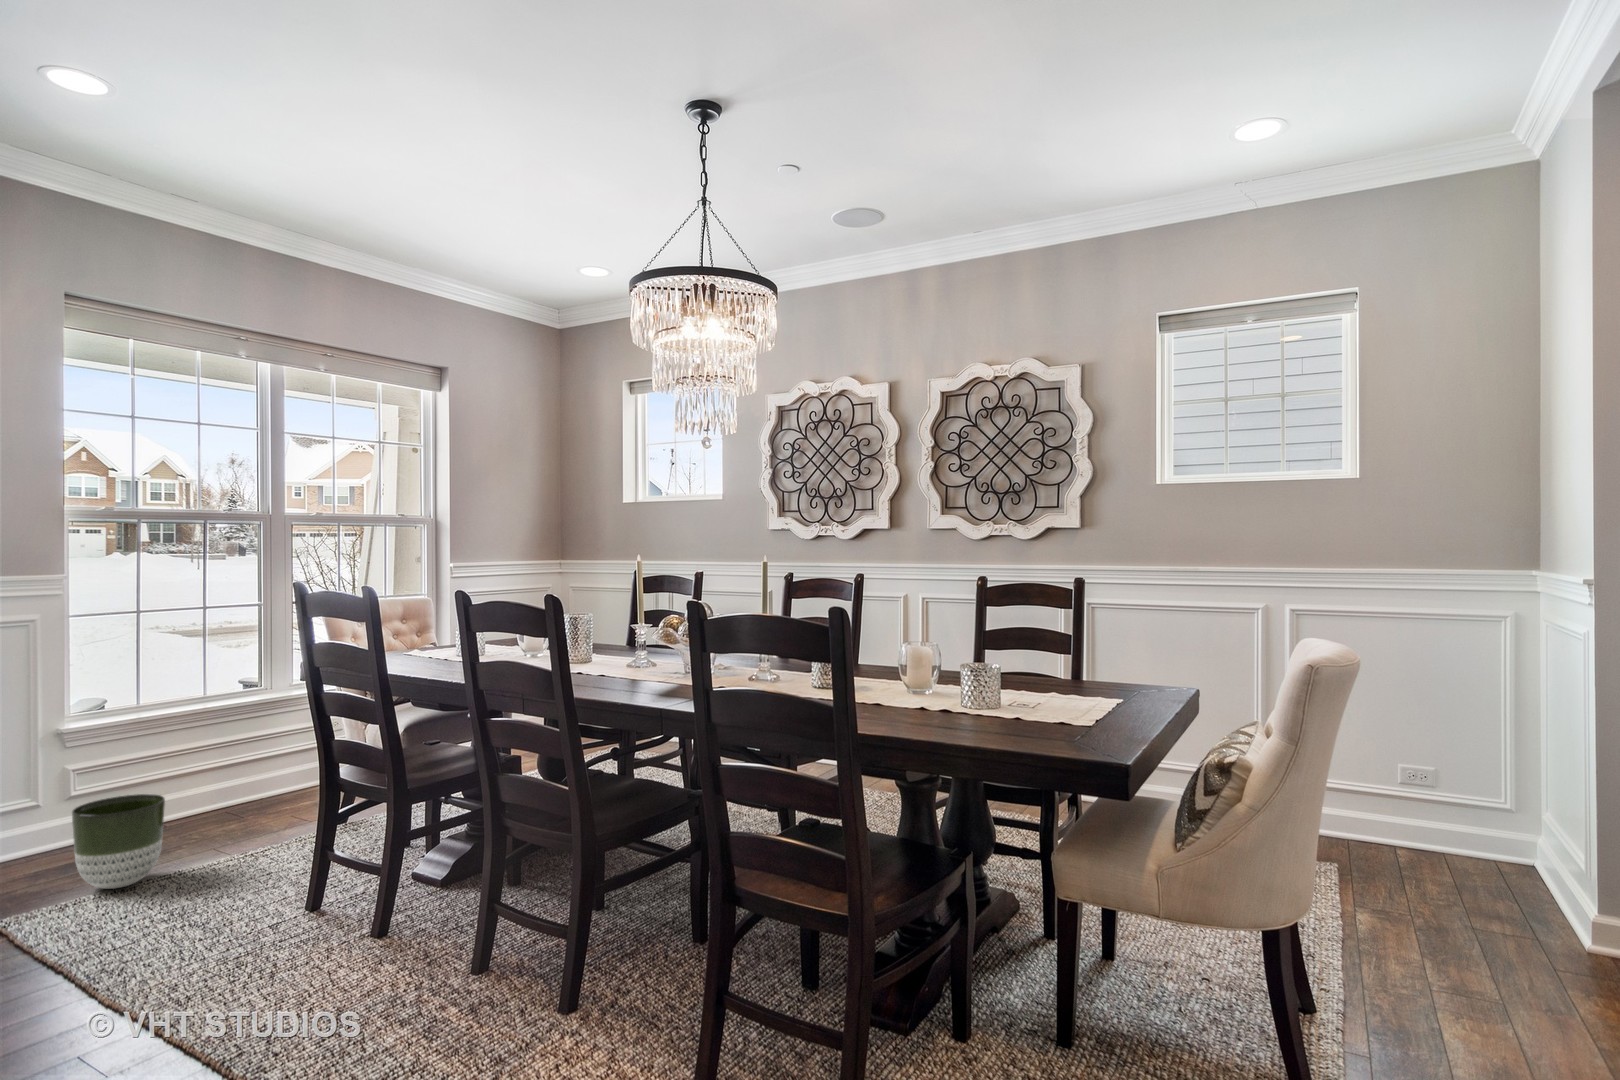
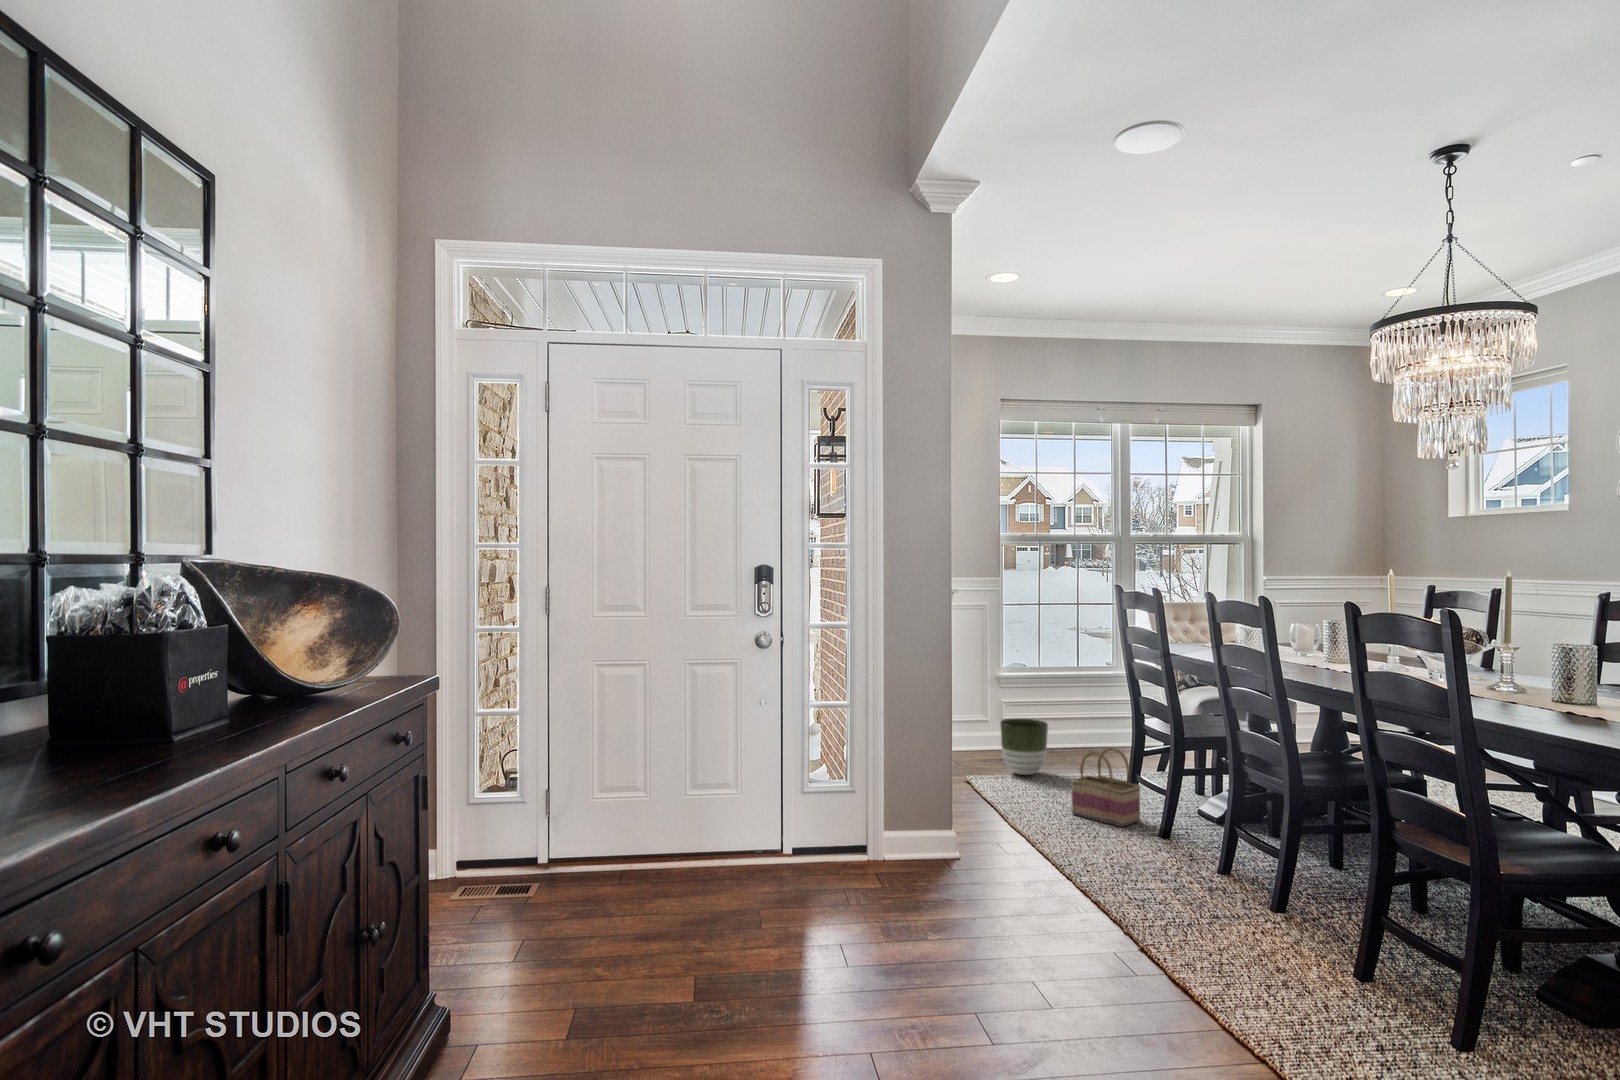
basket: none [220,822,337,941] -> present [1071,747,1141,827]

